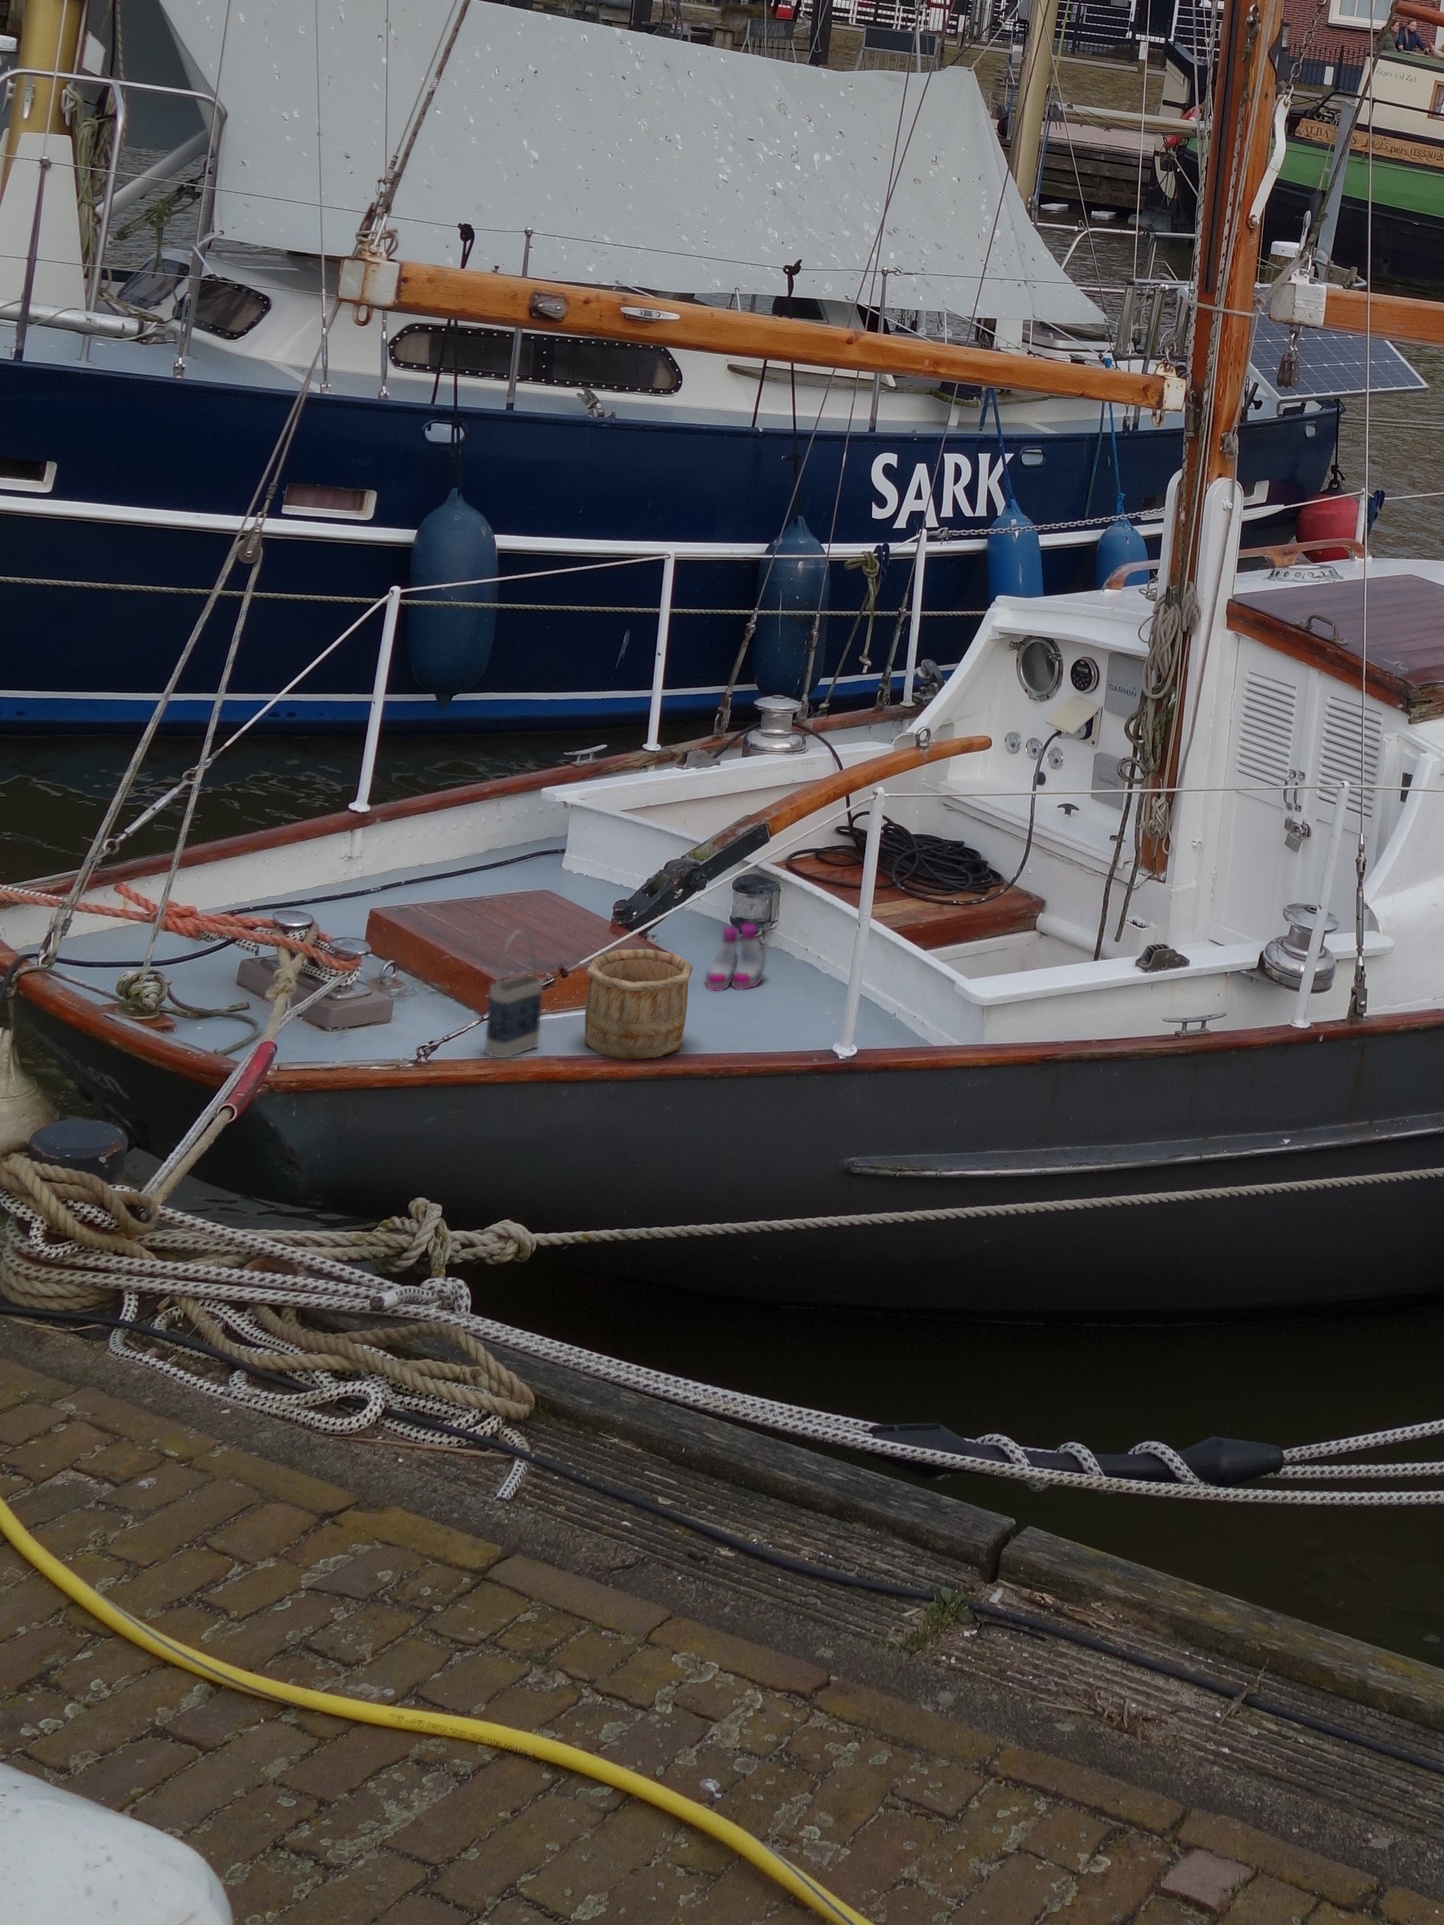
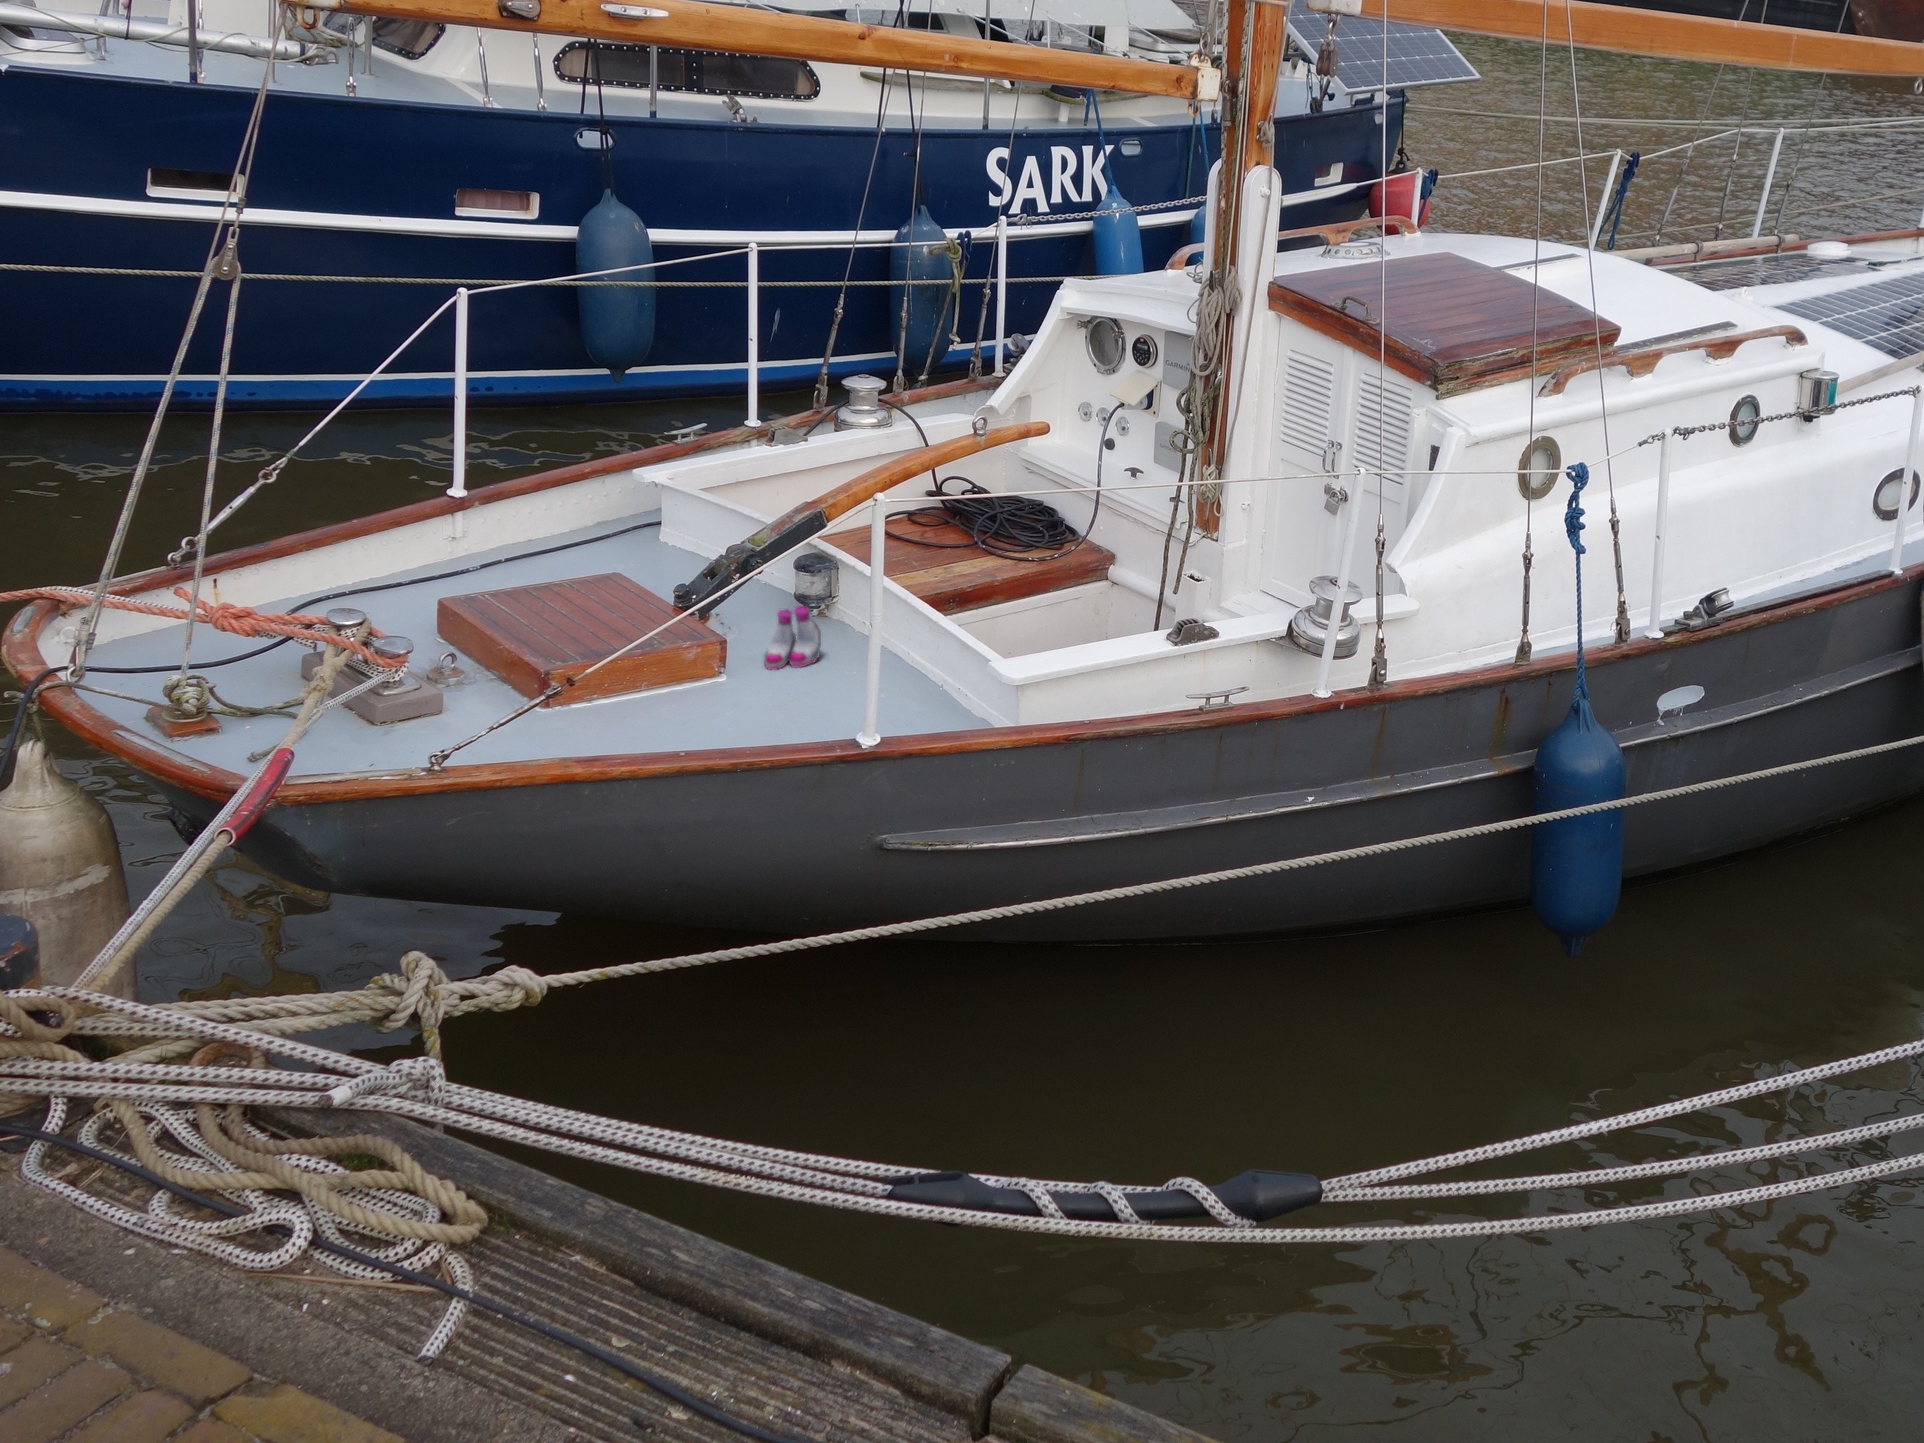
bag: present [485,931,543,1058] -> none [522,635,580,757]
wooden bucket: present [585,949,693,1059] -> none [619,644,728,753]

